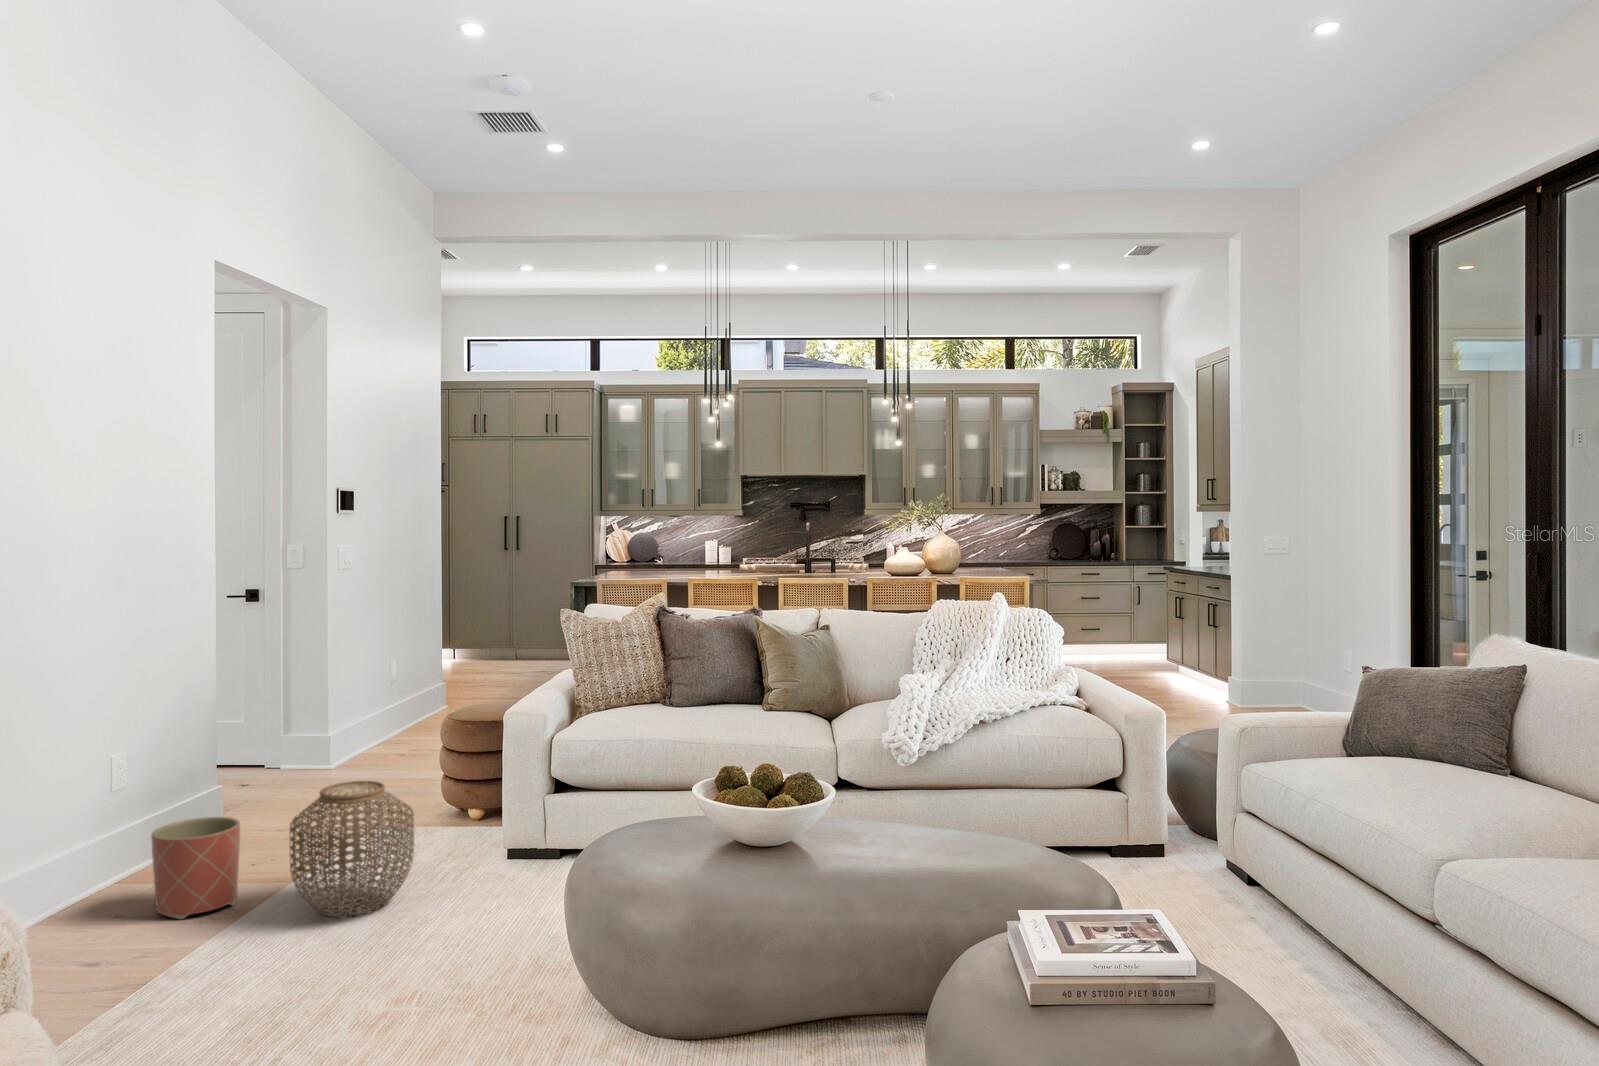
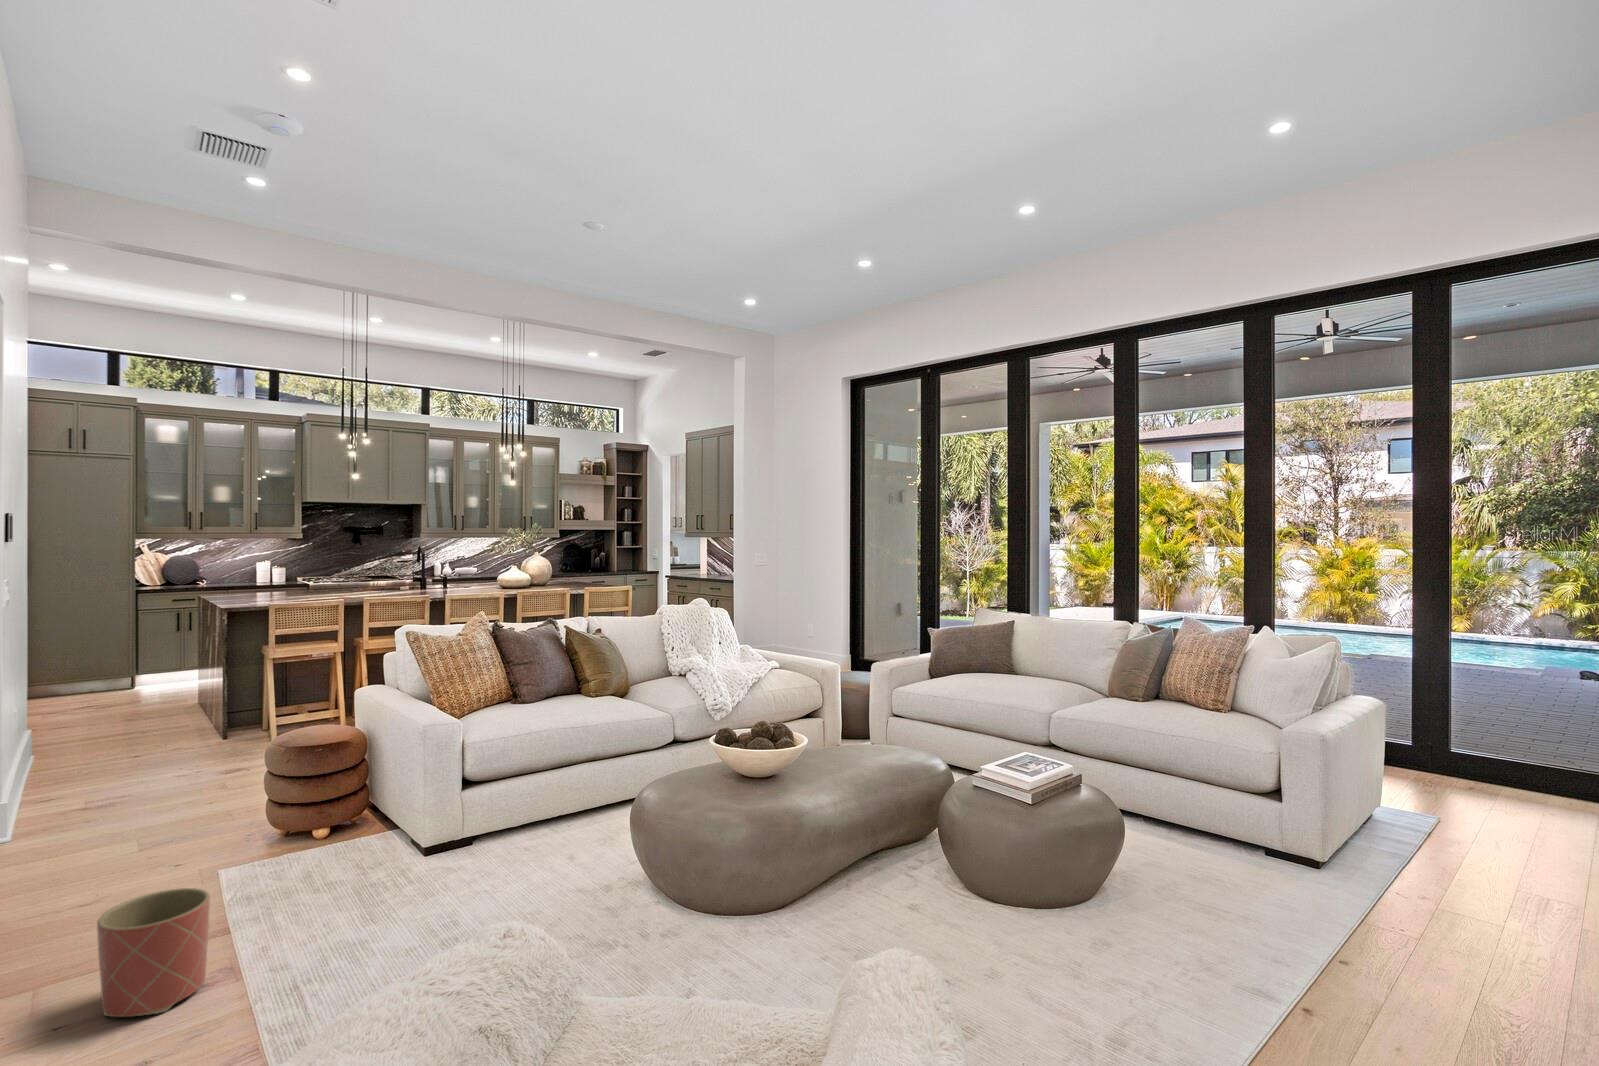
woven basket: present [290,781,414,917] -> none [289,809,418,951]

